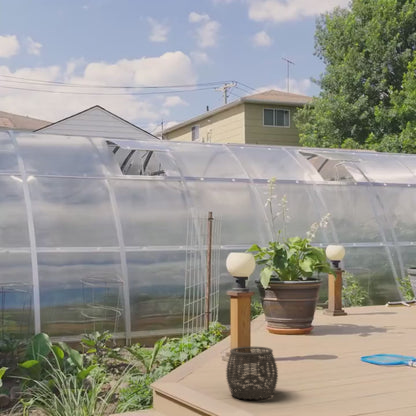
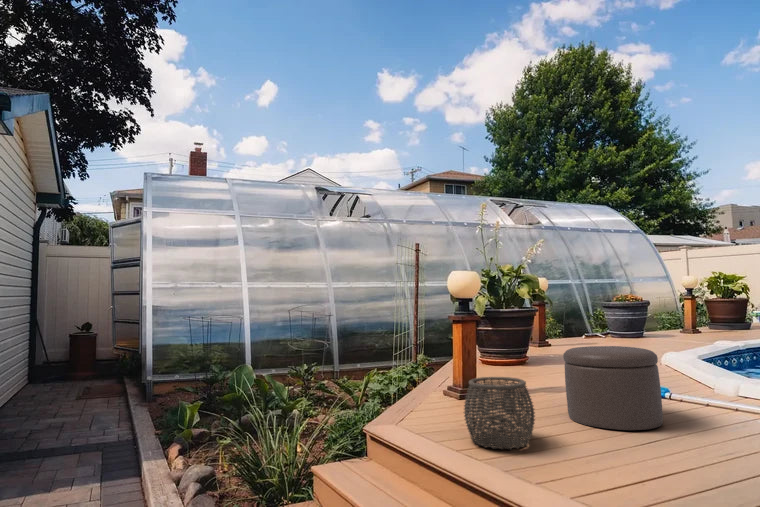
ottoman: none [315,322,385,388] -> present [563,346,663,430]

